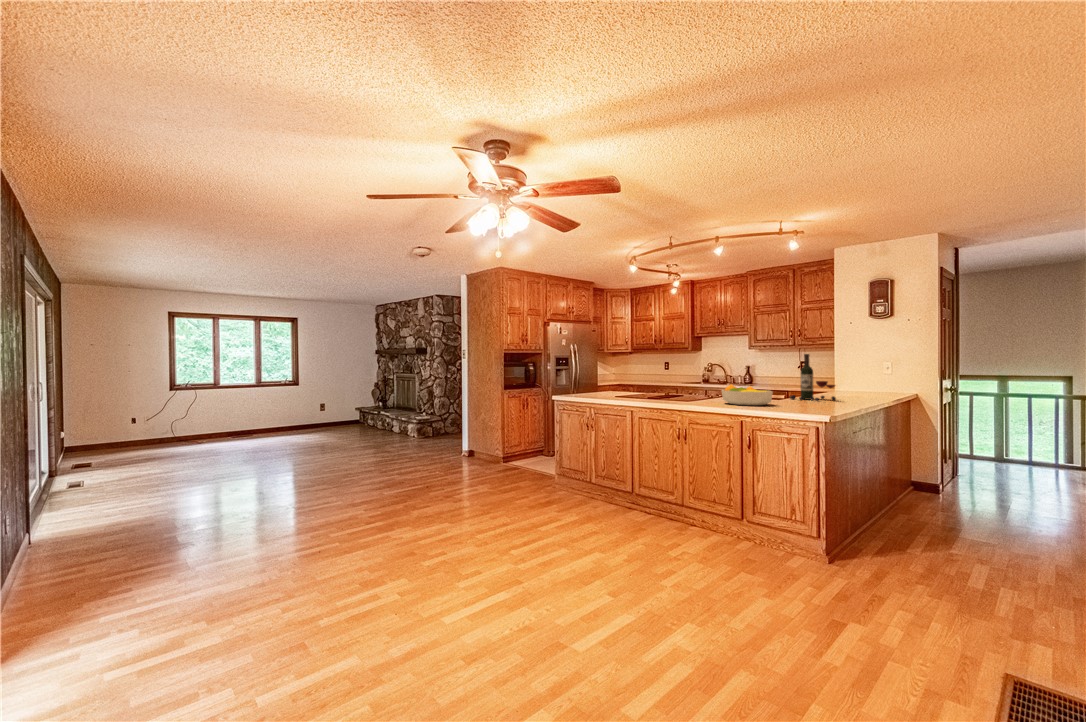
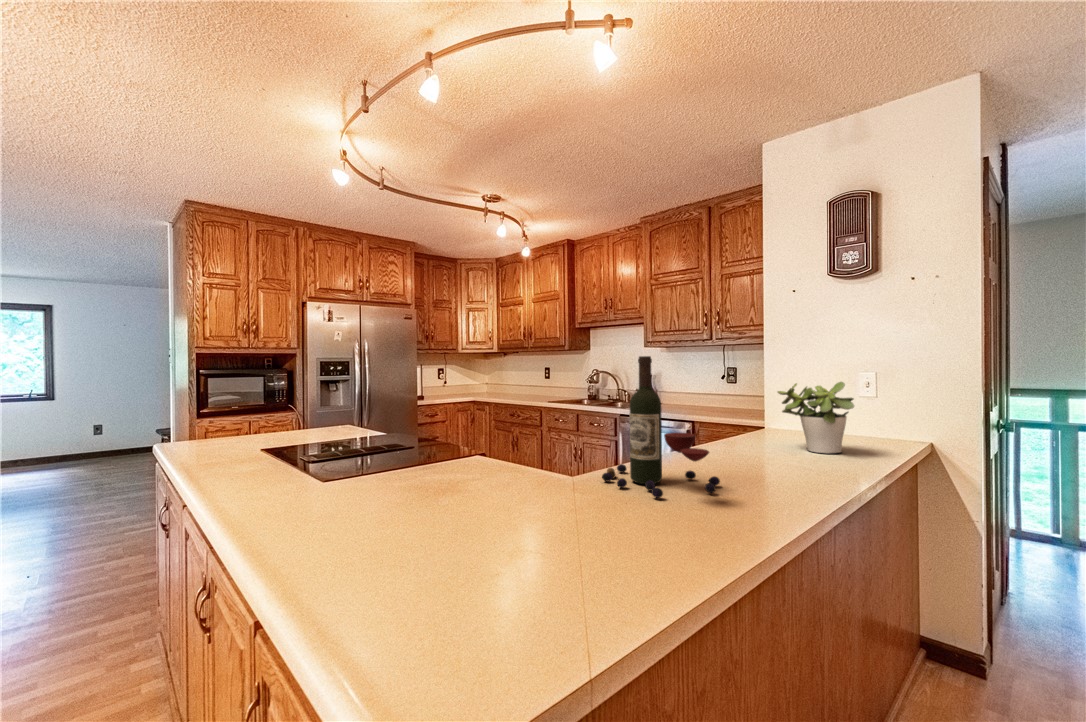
potted plant: none [848,365,882,395] -> present [778,382,854,453]
fruit bowl: present [722,384,773,405] -> none [310,455,458,551]

